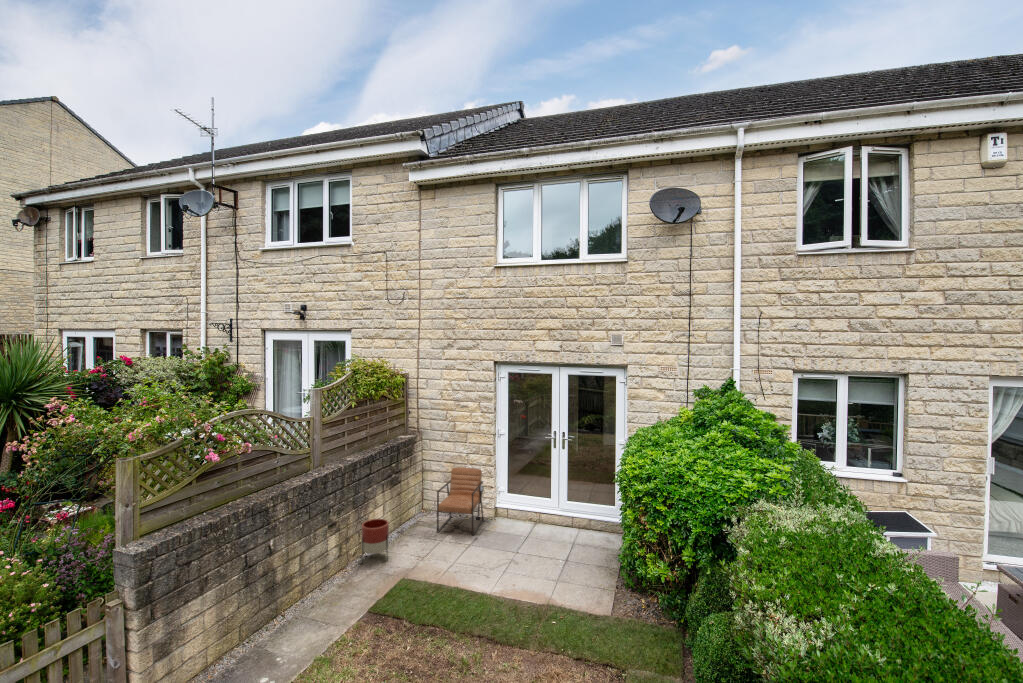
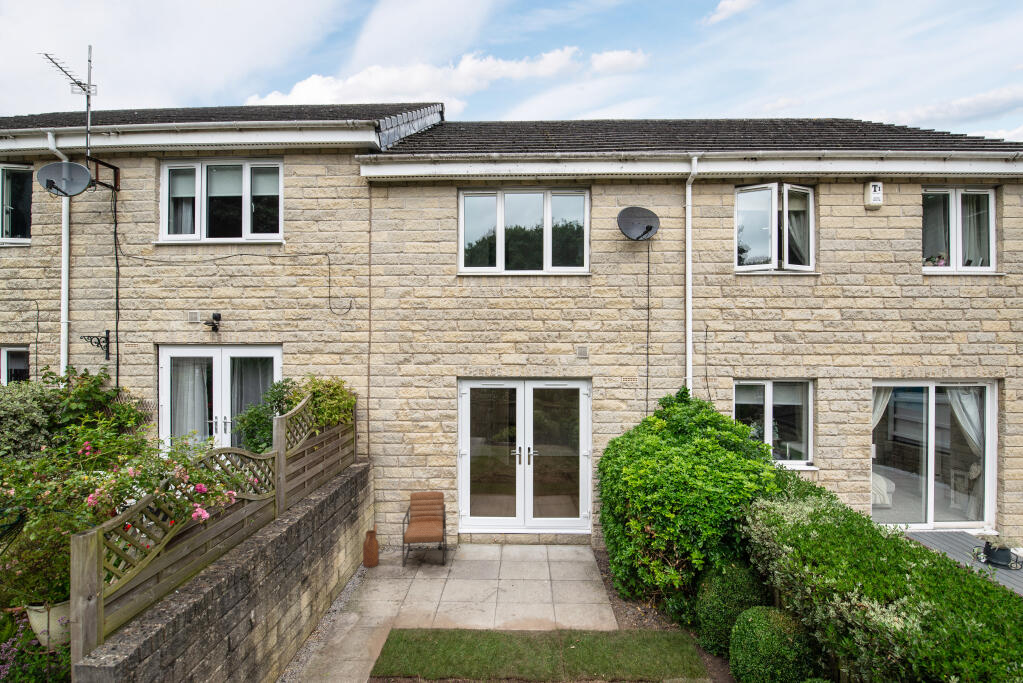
watering can: none [406,492,421,529] -> present [363,524,379,568]
planter: present [361,519,389,562] -> none [330,561,363,617]

